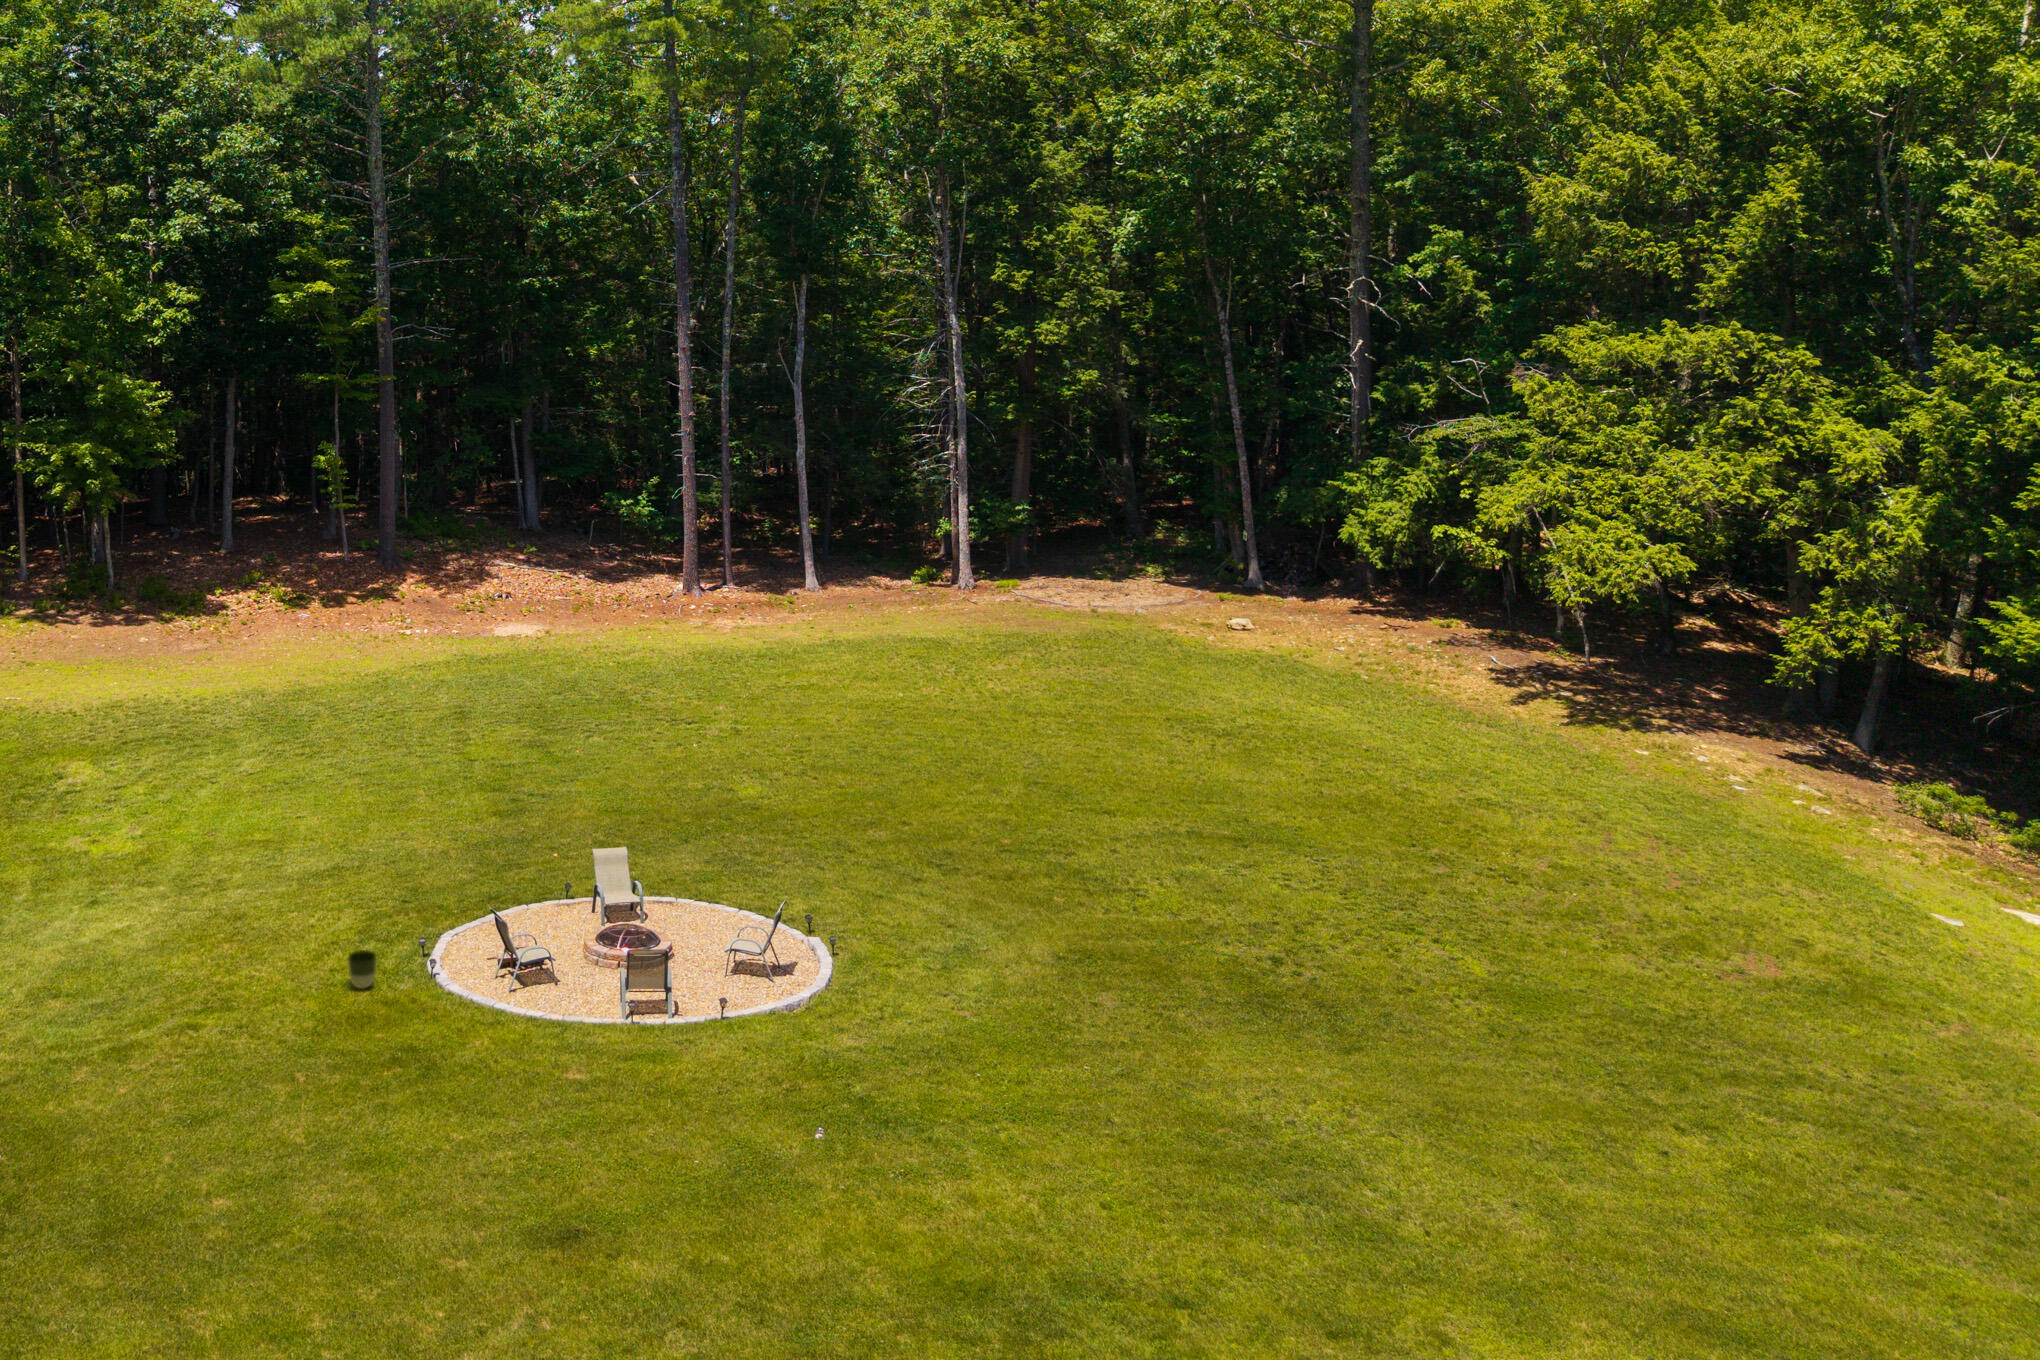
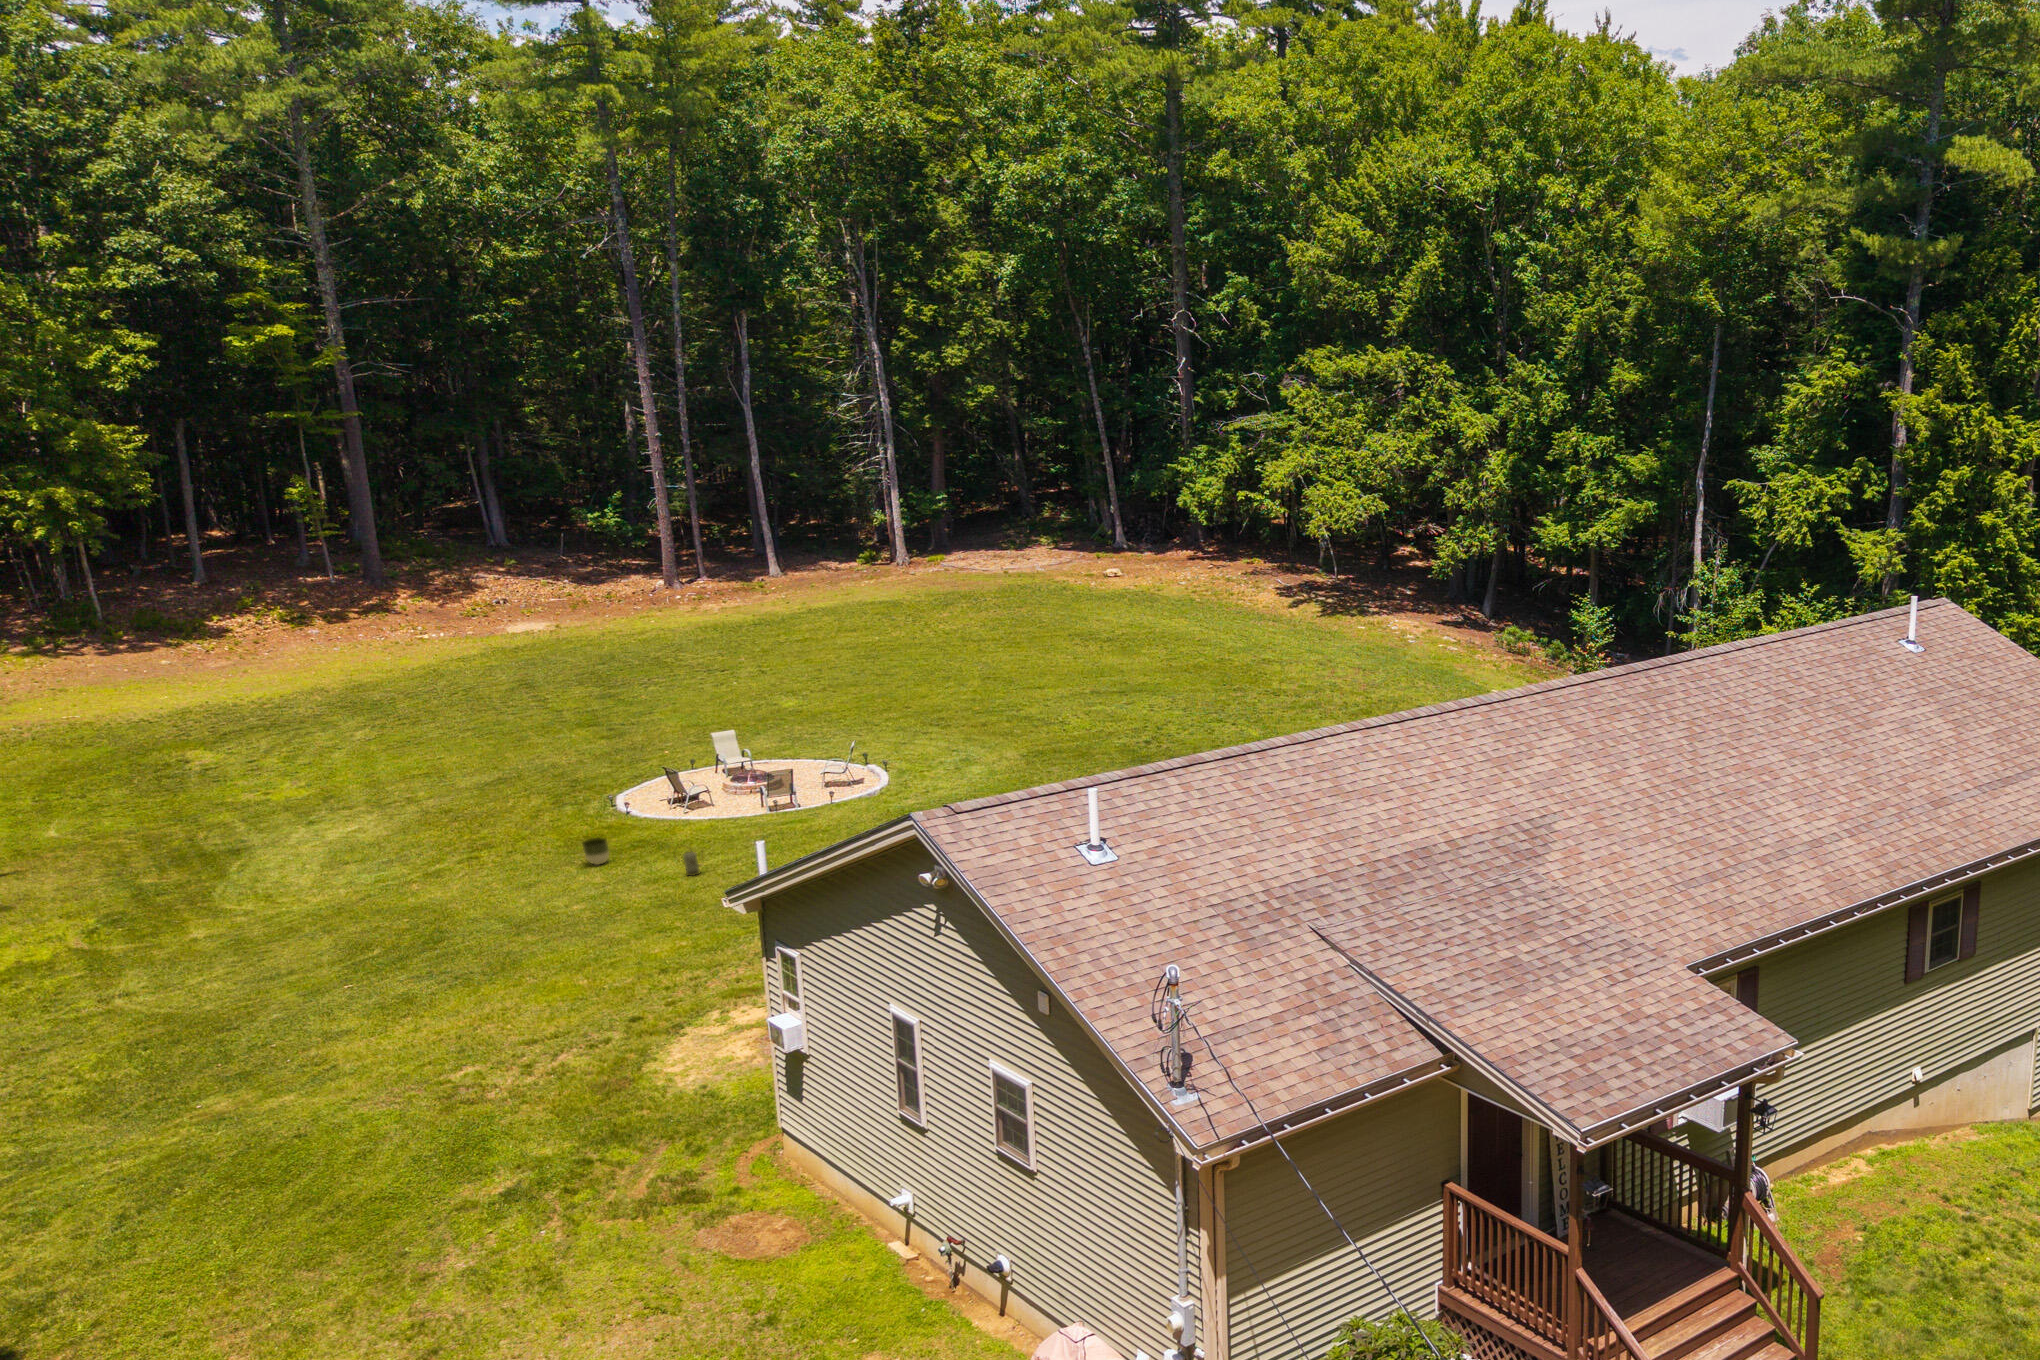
watering can: none [416,999,455,1046] -> present [679,847,700,876]

